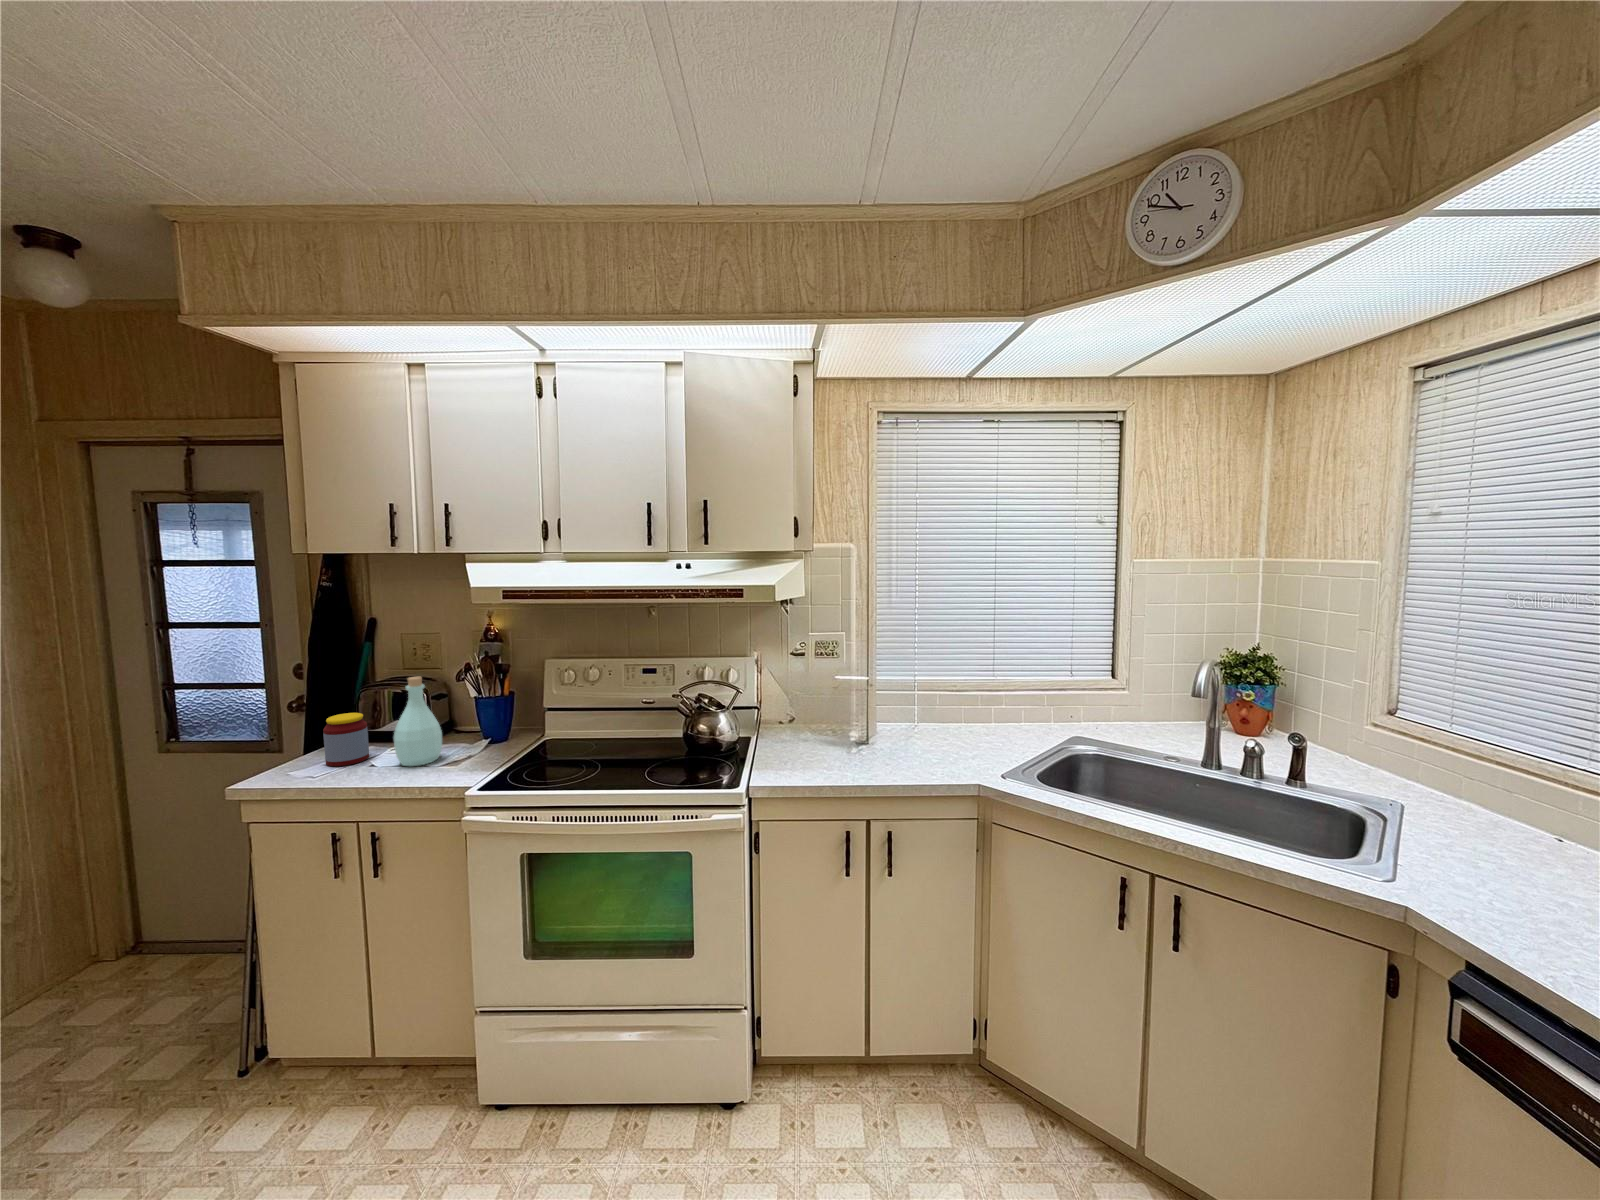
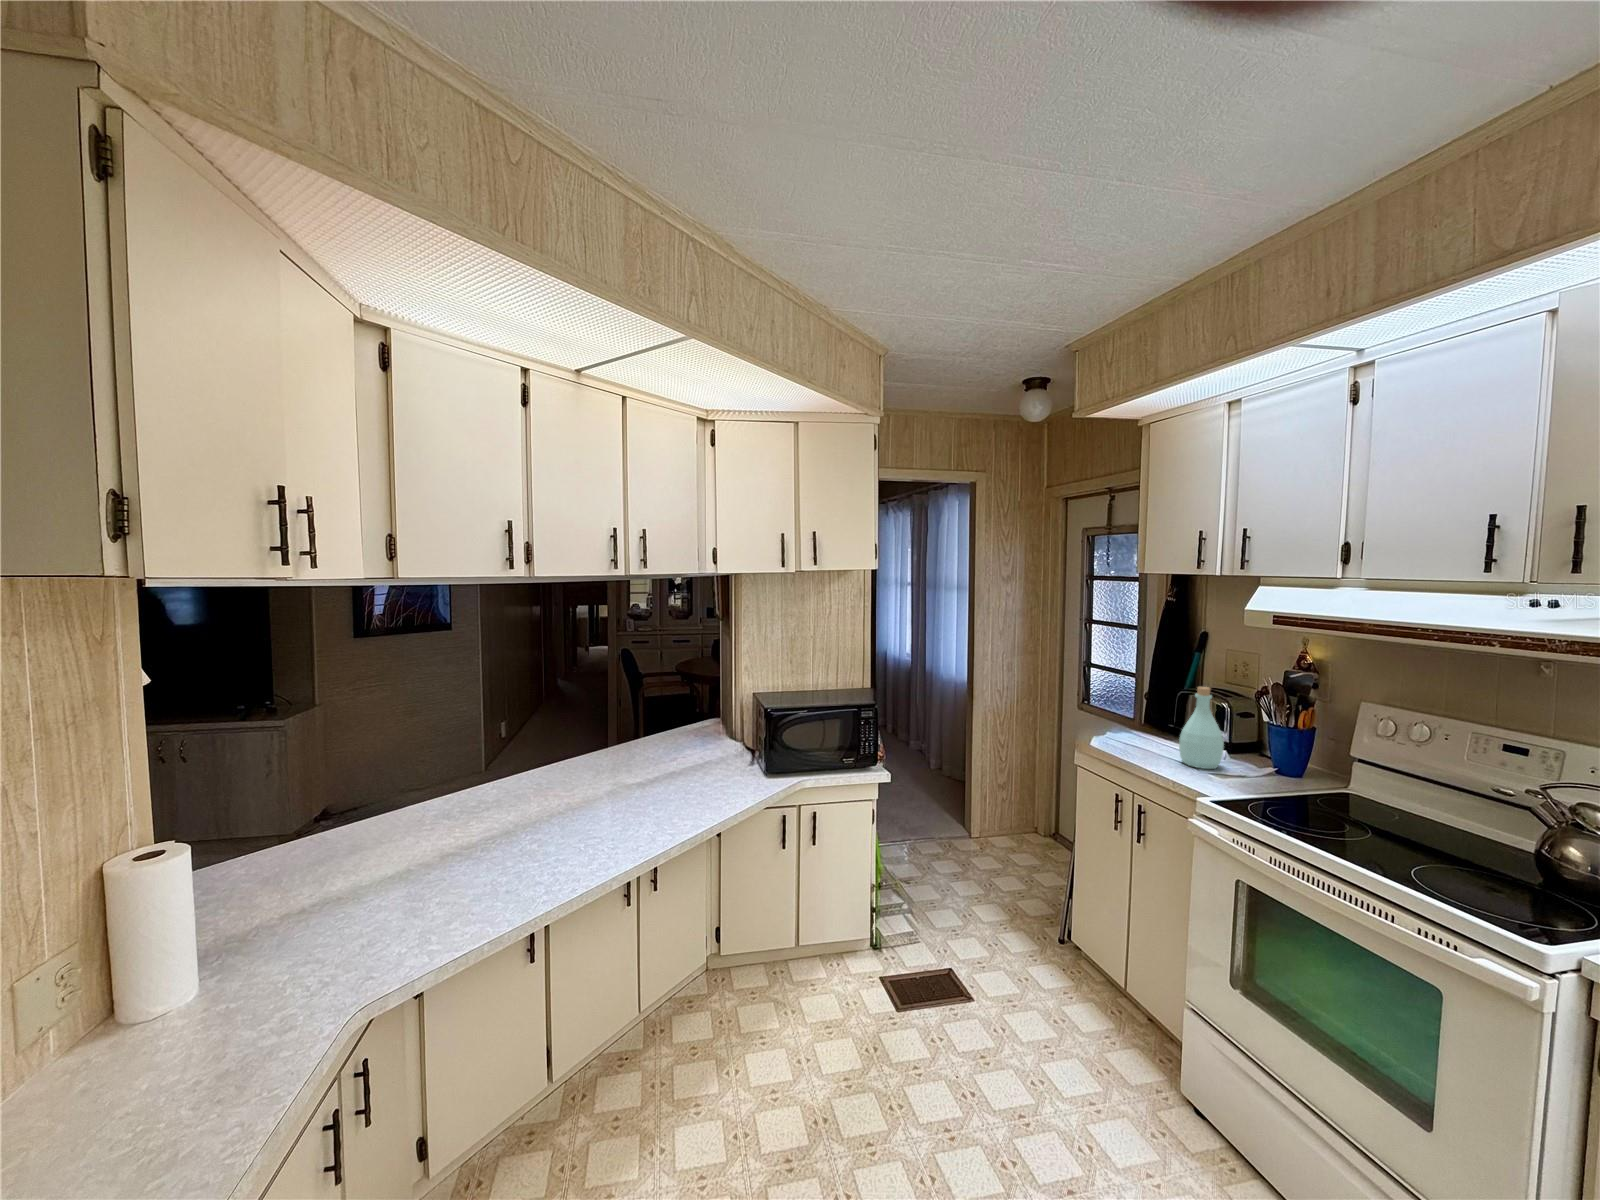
jar: present [323,713,369,766] -> none [1136,706,1171,749]

